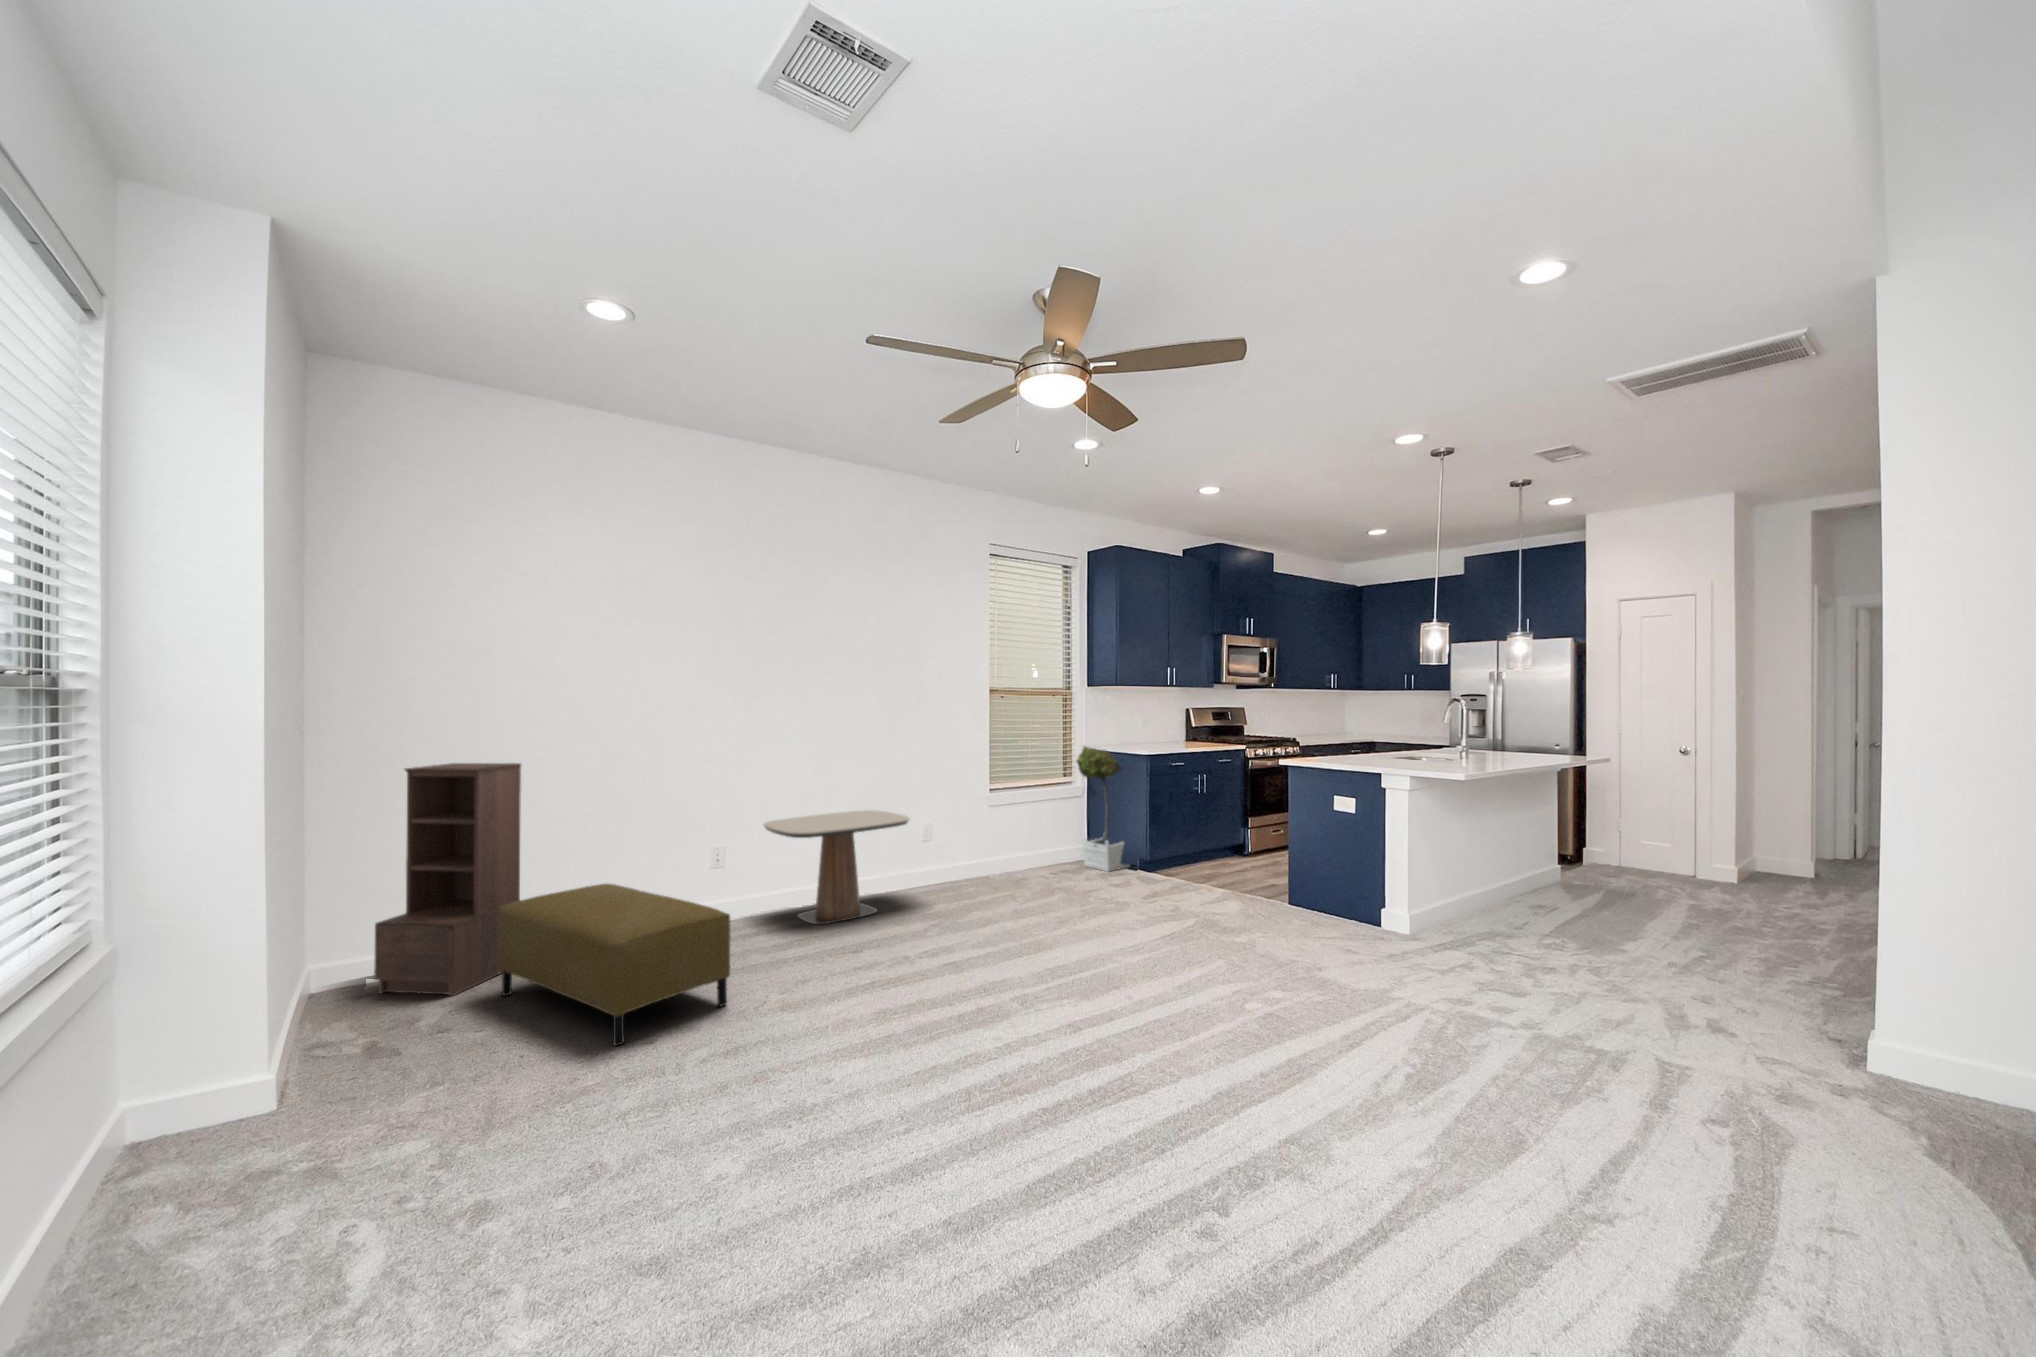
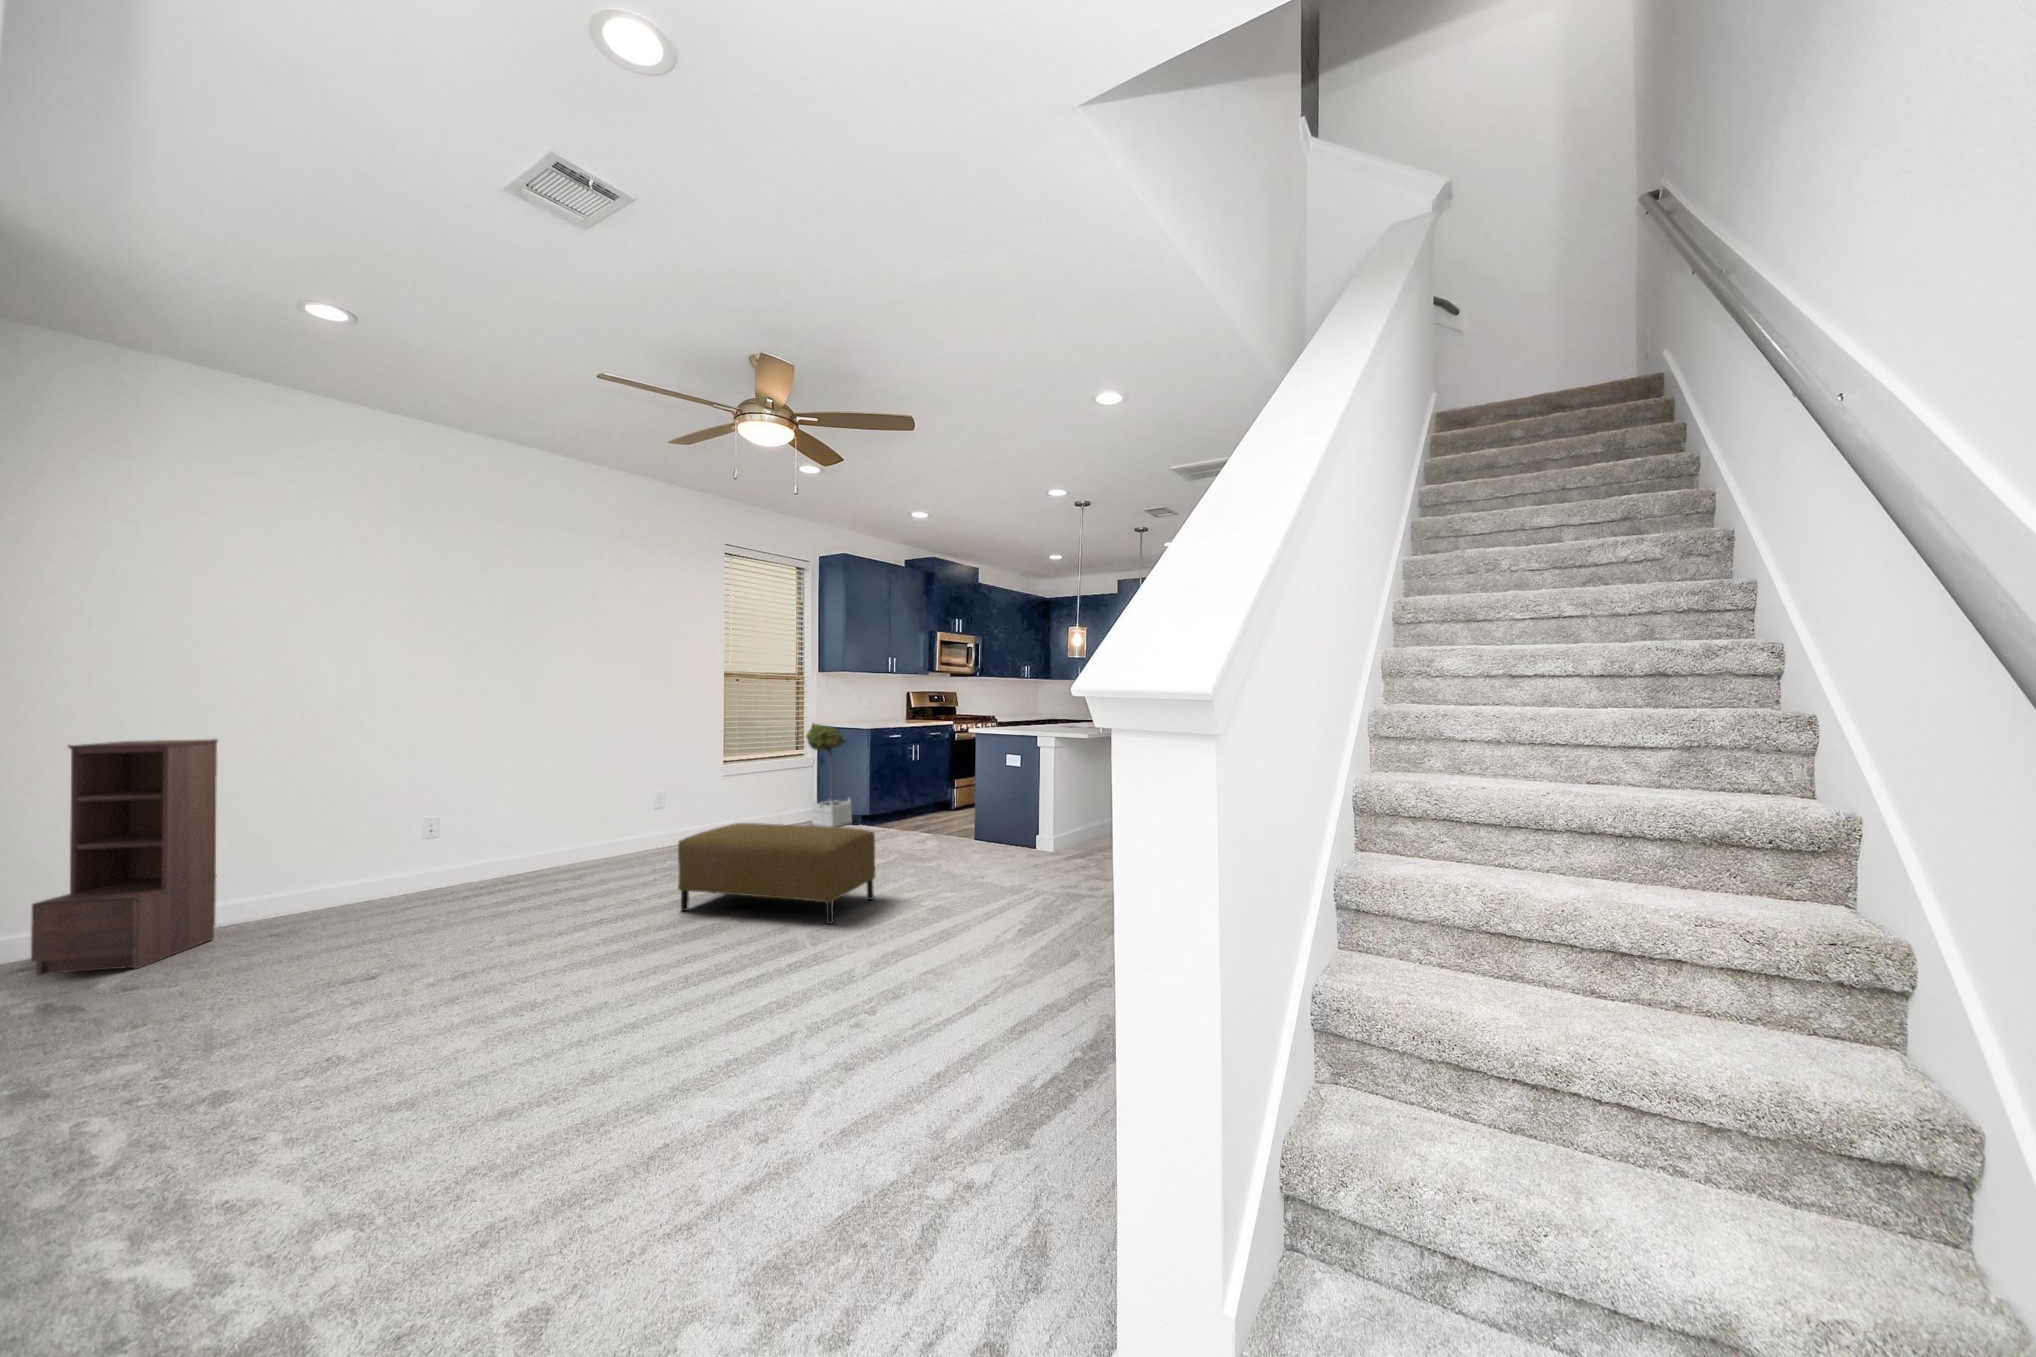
side table: present [764,810,909,924] -> none [495,781,646,883]
ottoman: present [498,884,730,1046] -> present [678,823,875,924]

